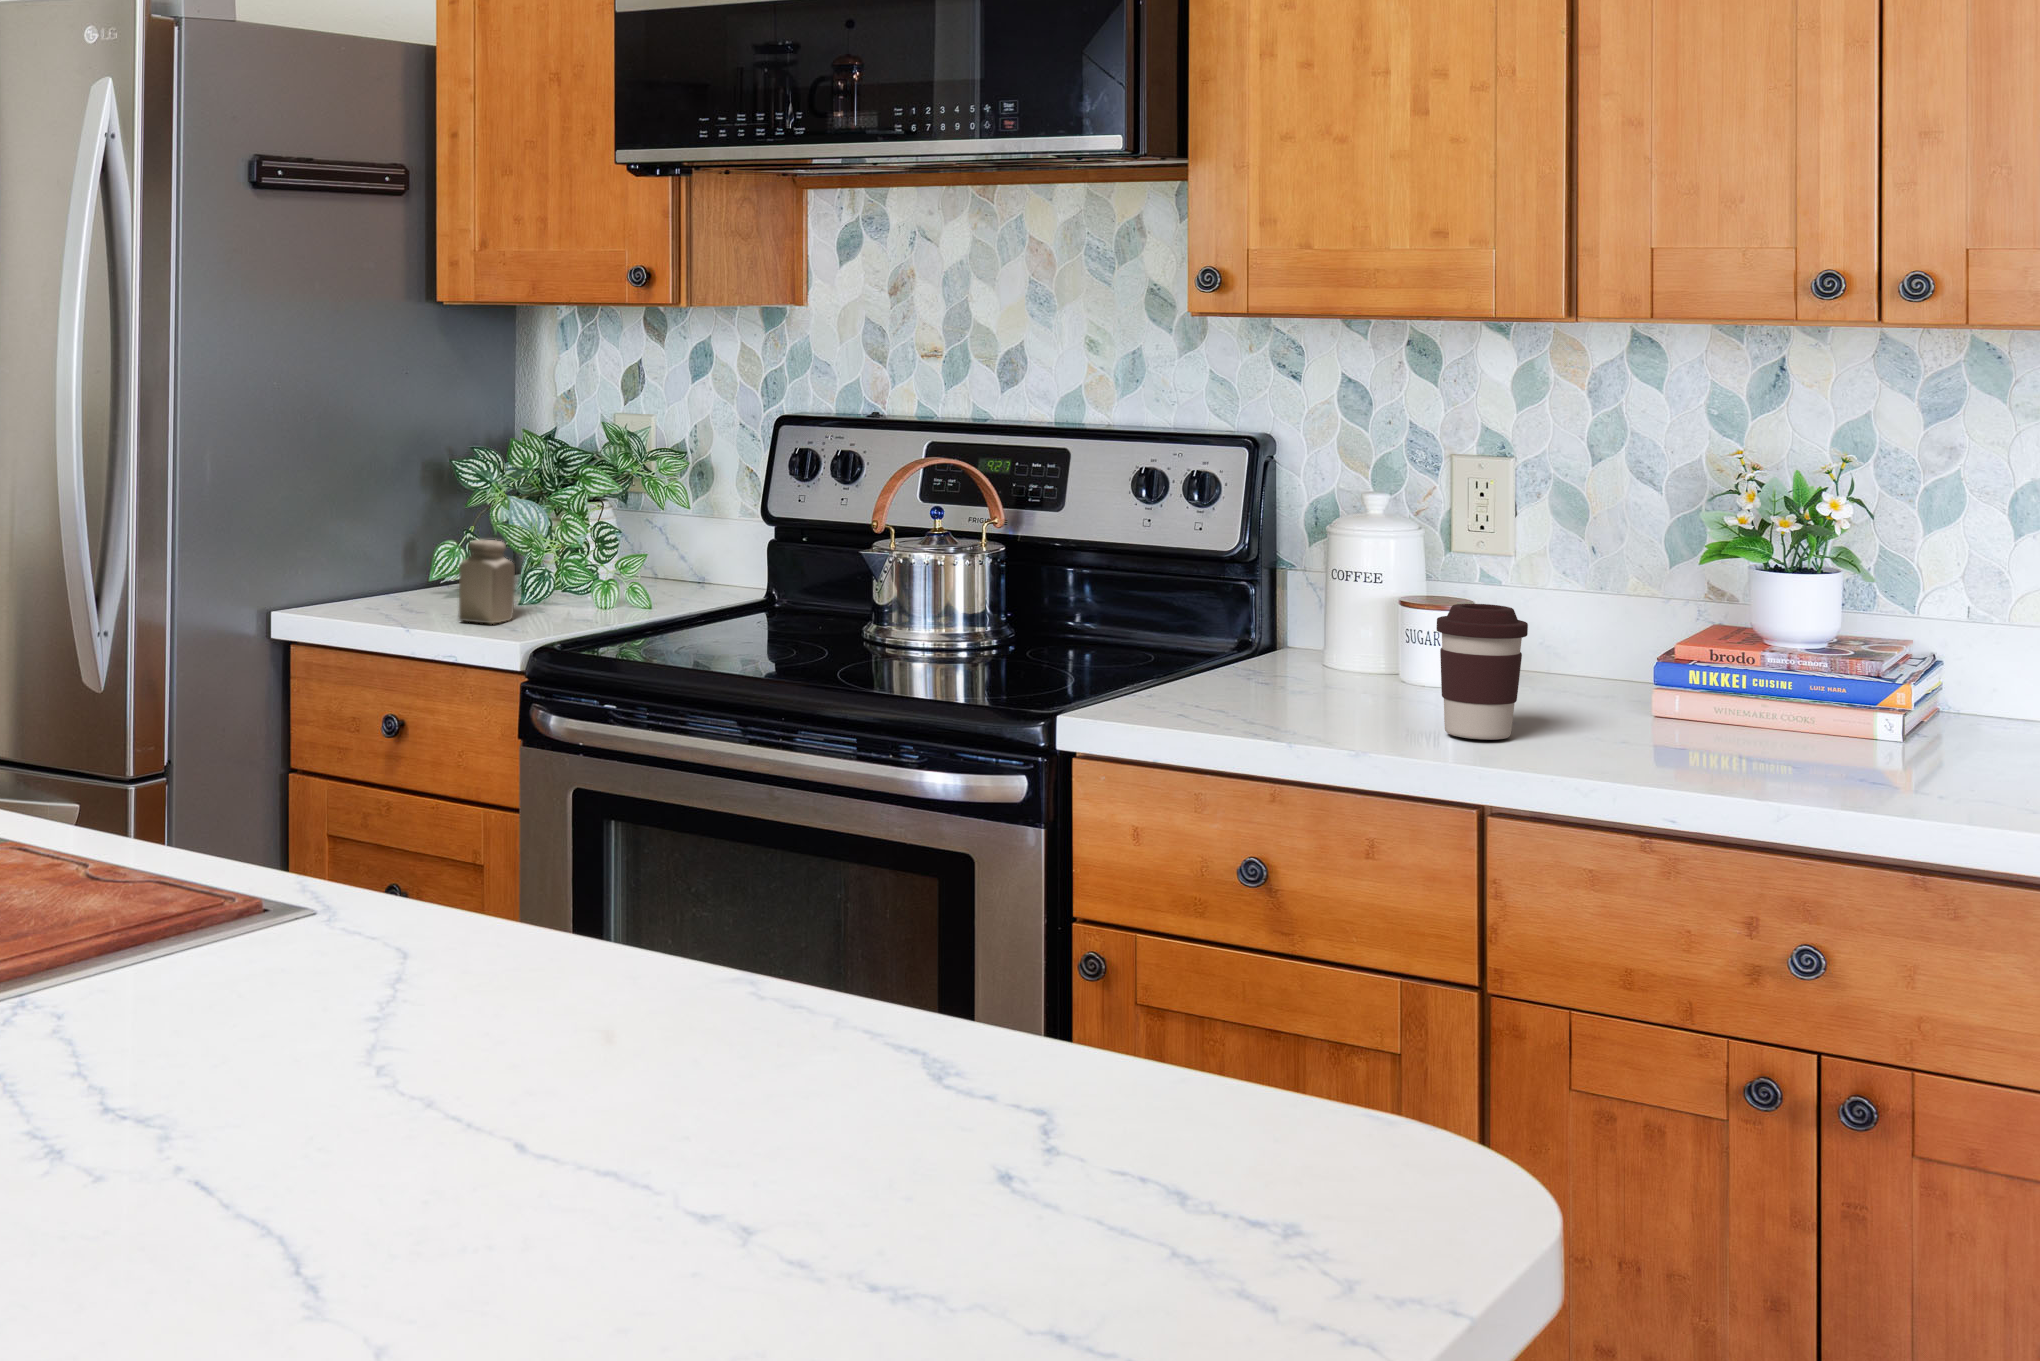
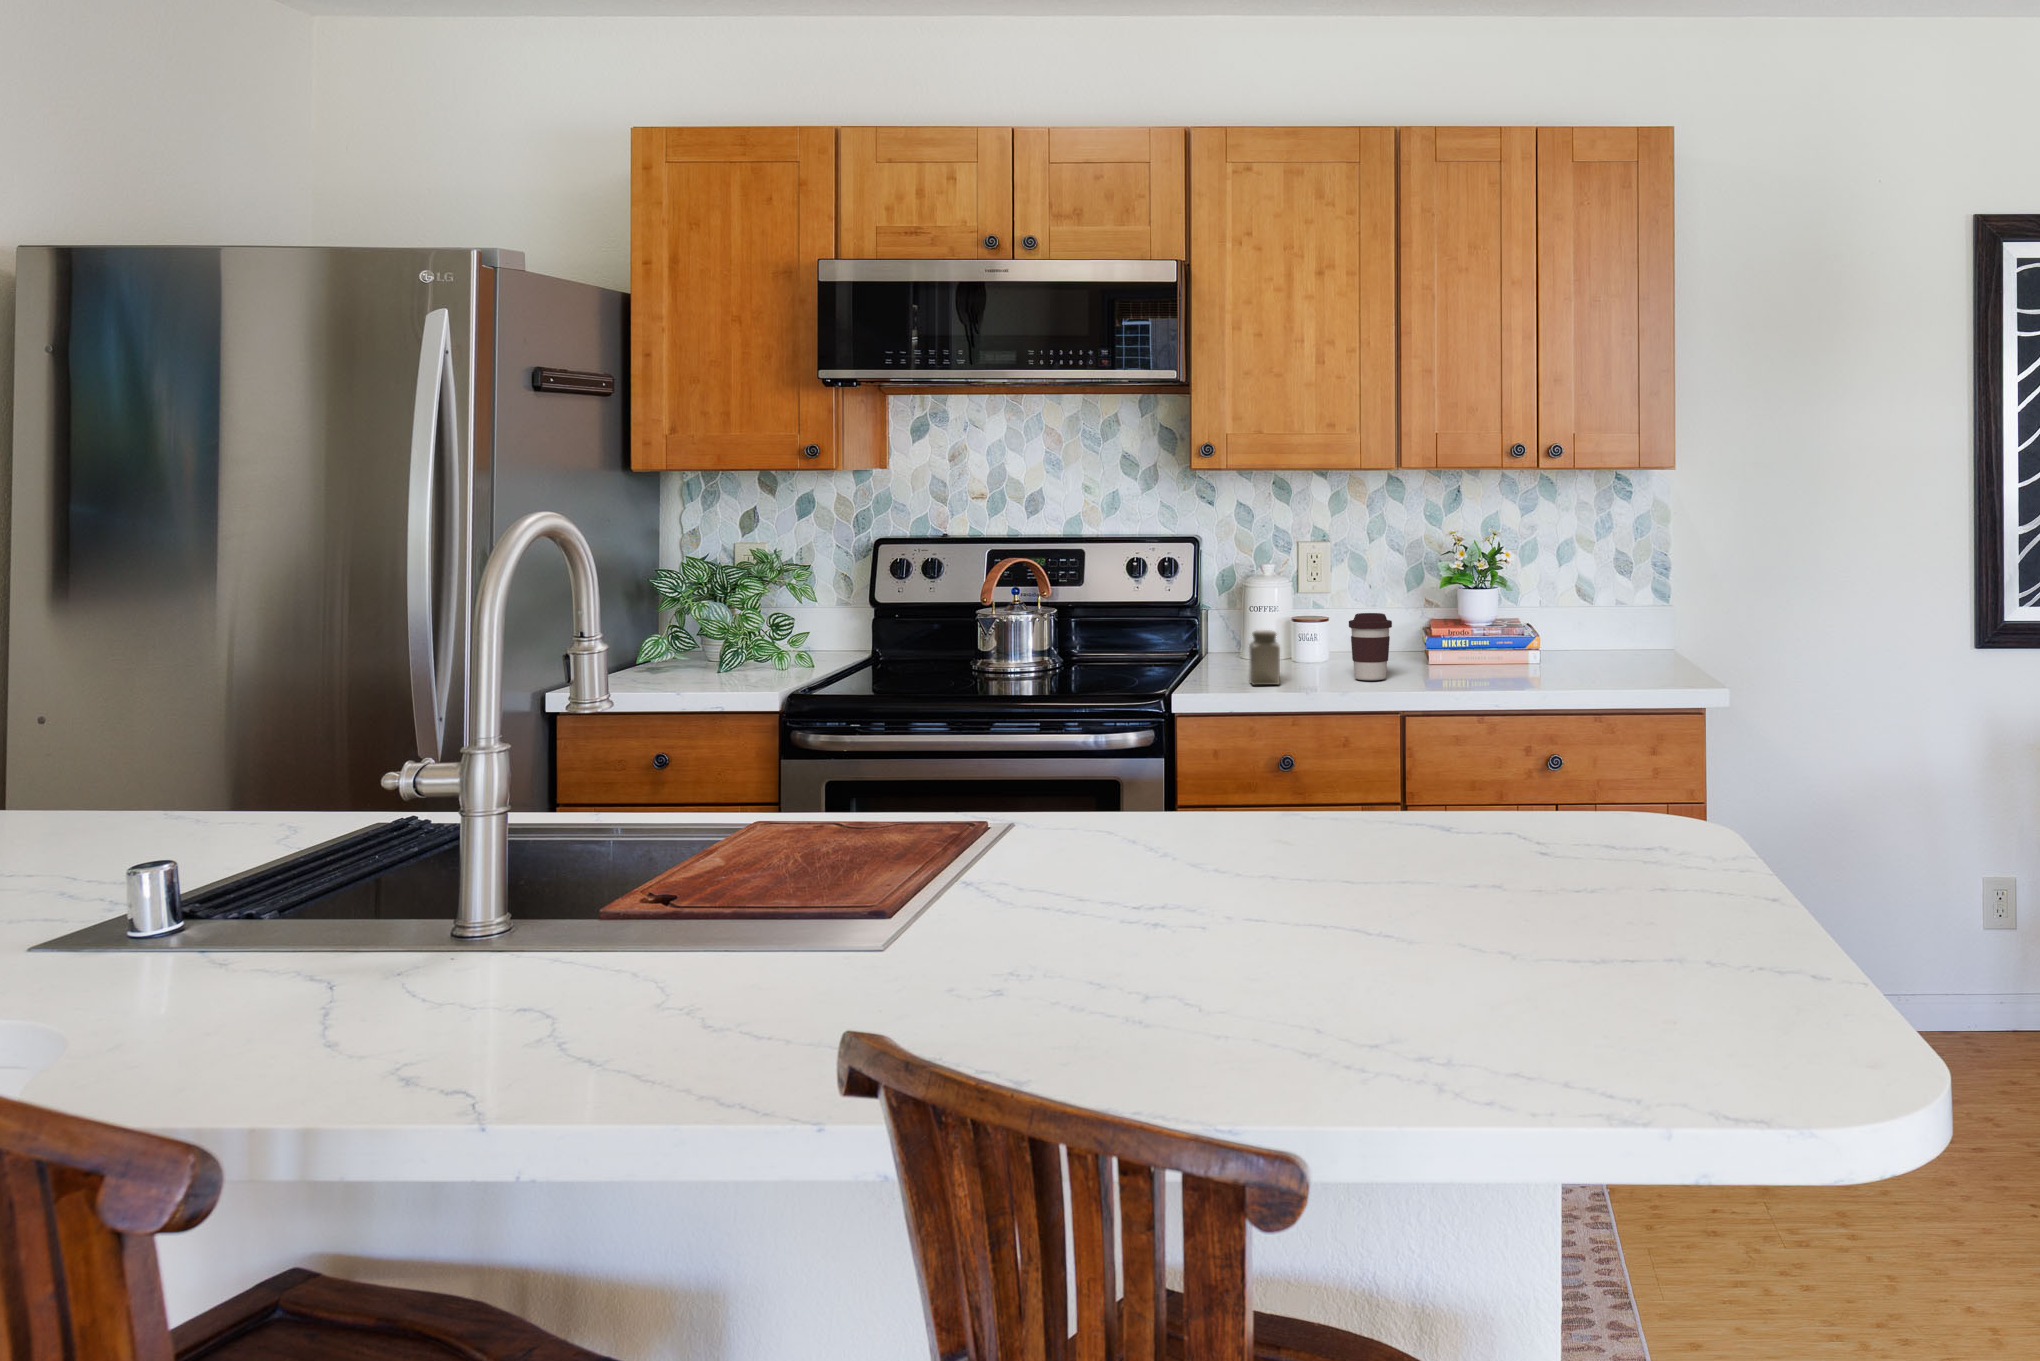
salt shaker: present [459,539,515,623] -> present [1249,630,1280,685]

